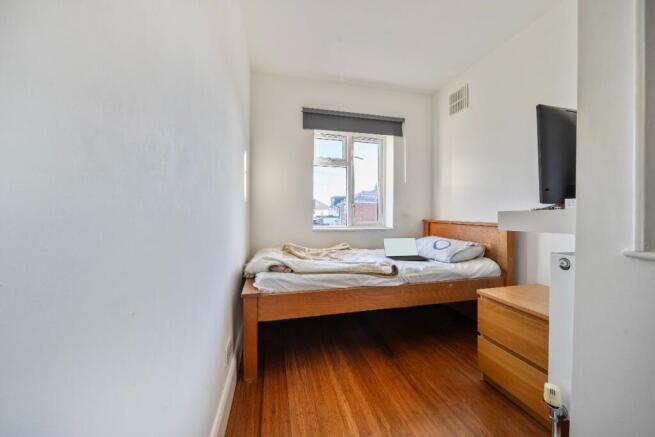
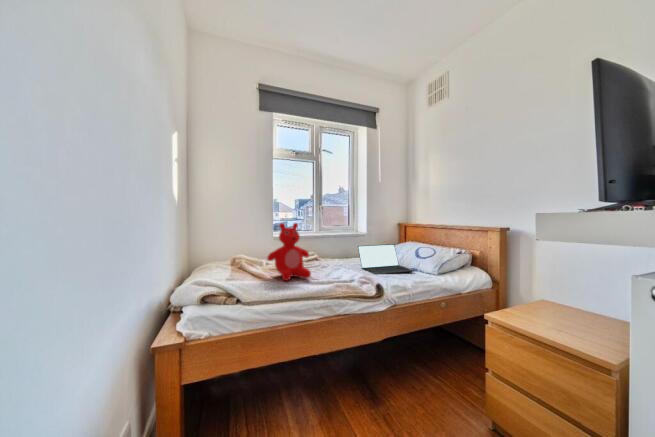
teddy bear: none [310,218,343,261] -> present [267,223,311,281]

